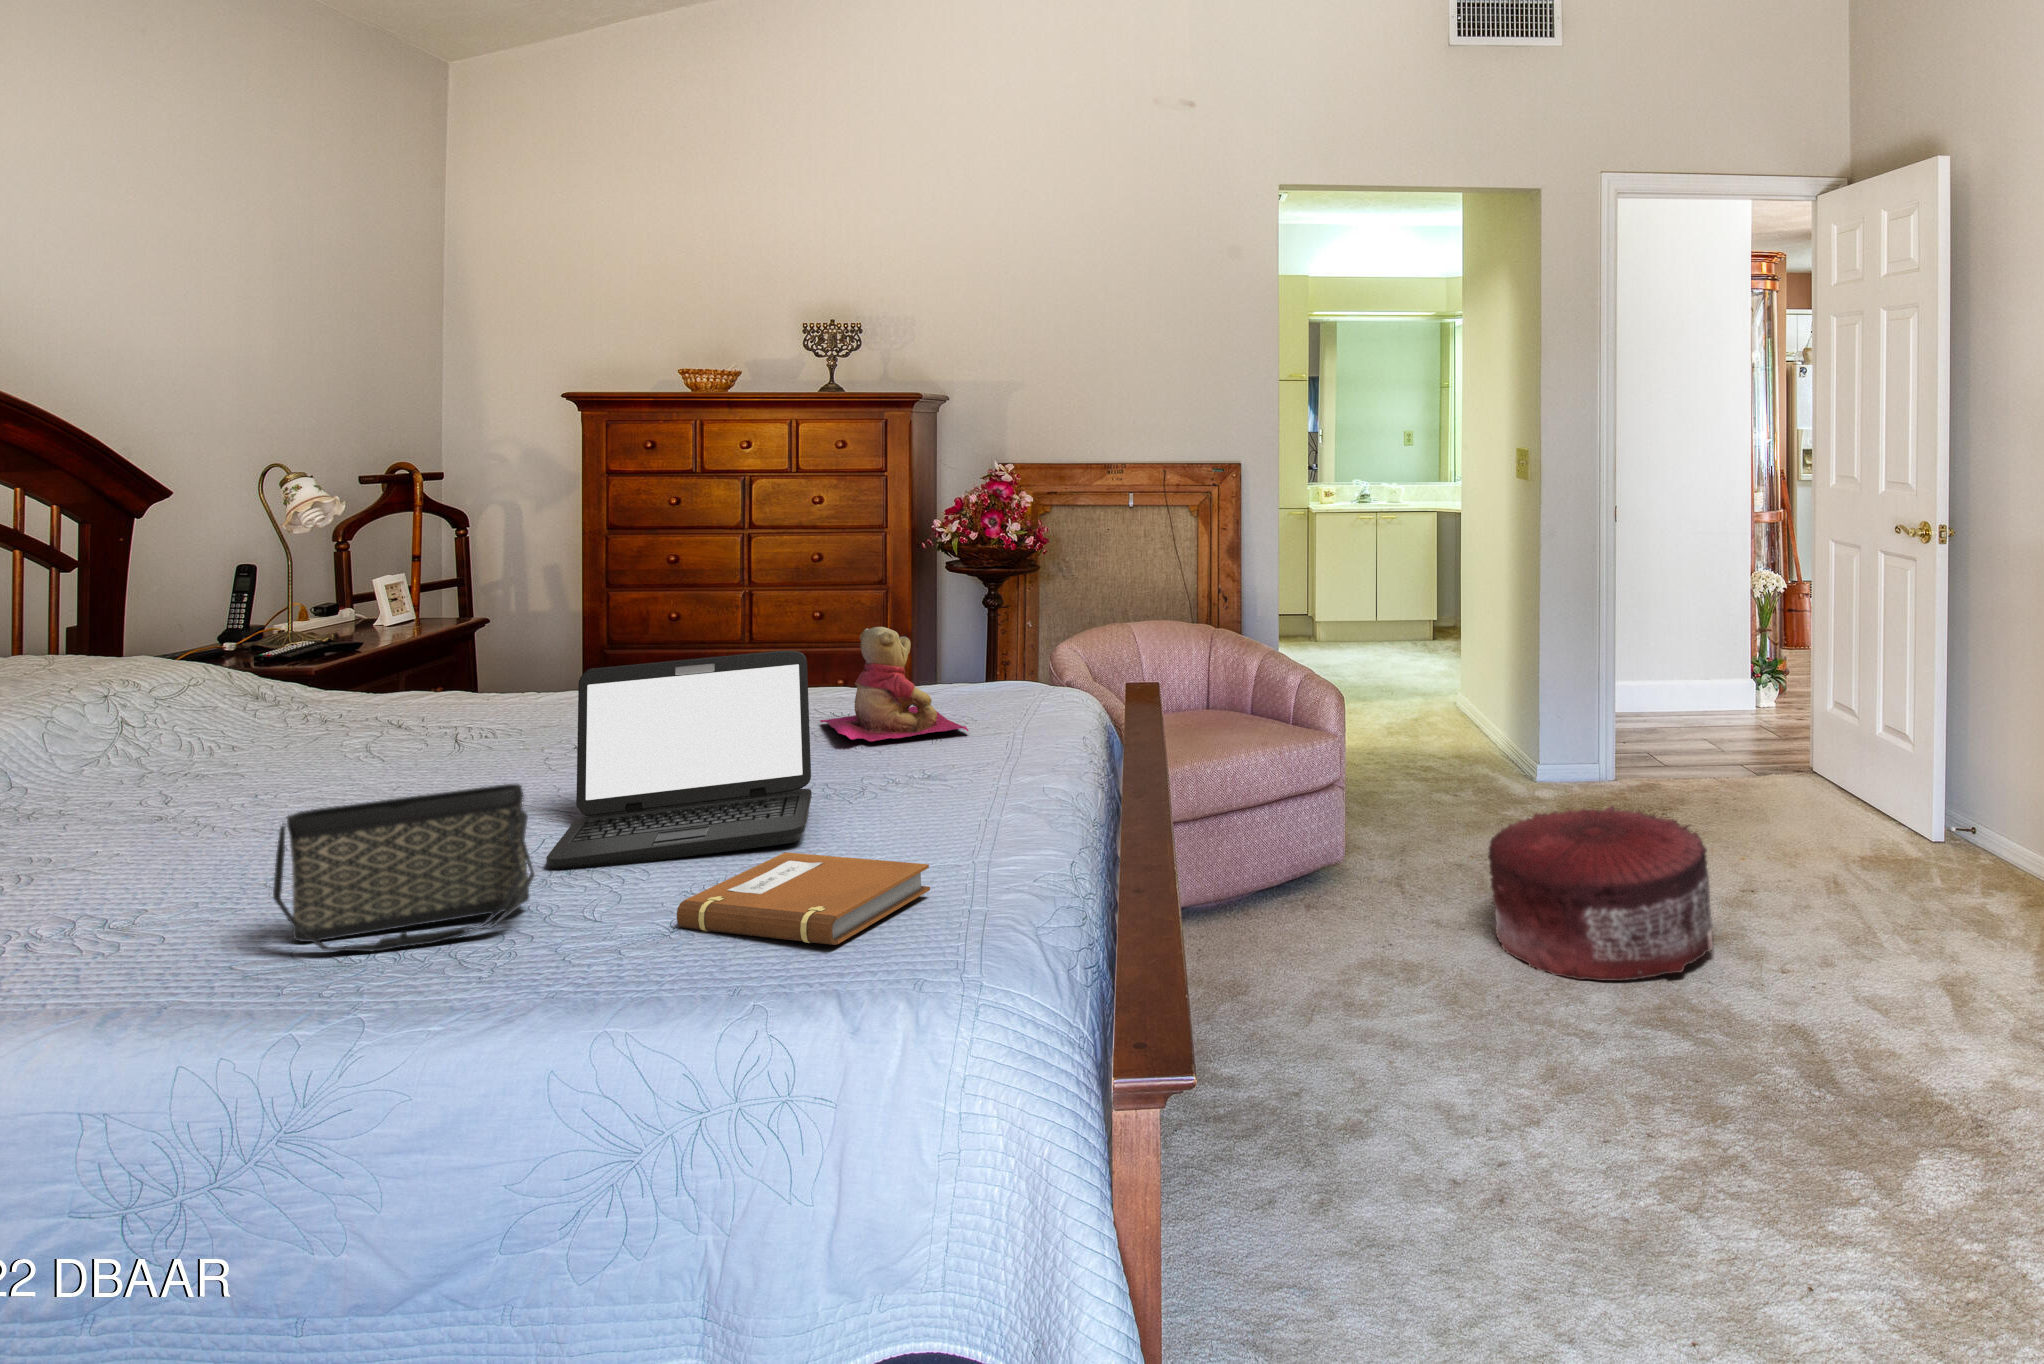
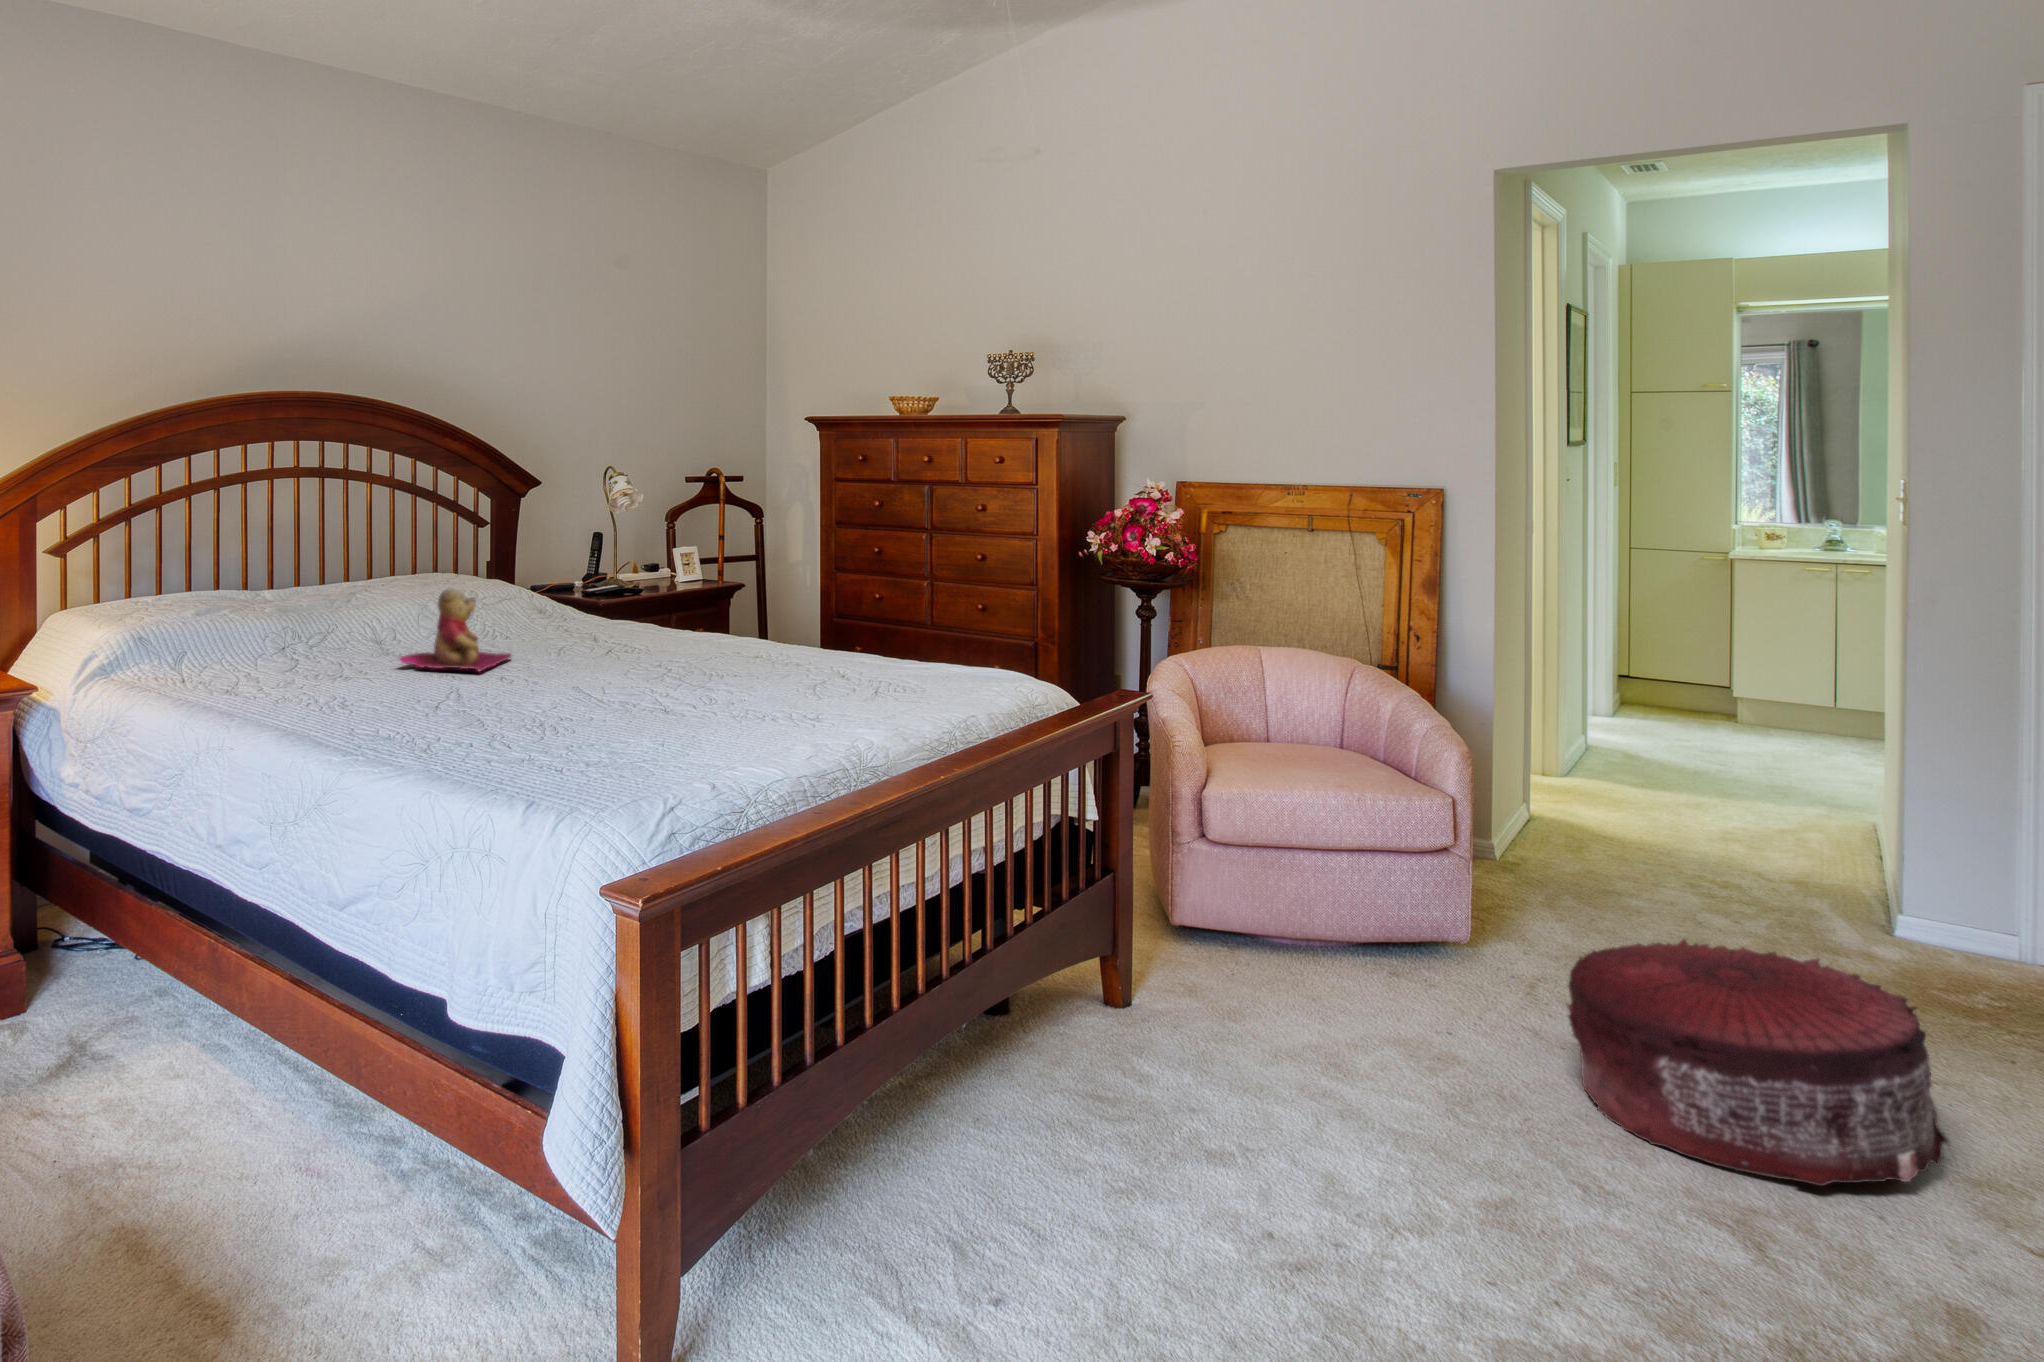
teddy bear: present [820,627,969,741] -> present [399,588,511,672]
laptop: present [547,651,812,870] -> none [517,607,713,742]
handbag: present [273,784,535,952] -> none [355,662,477,749]
notebook: present [677,852,930,945] -> none [518,742,665,796]

